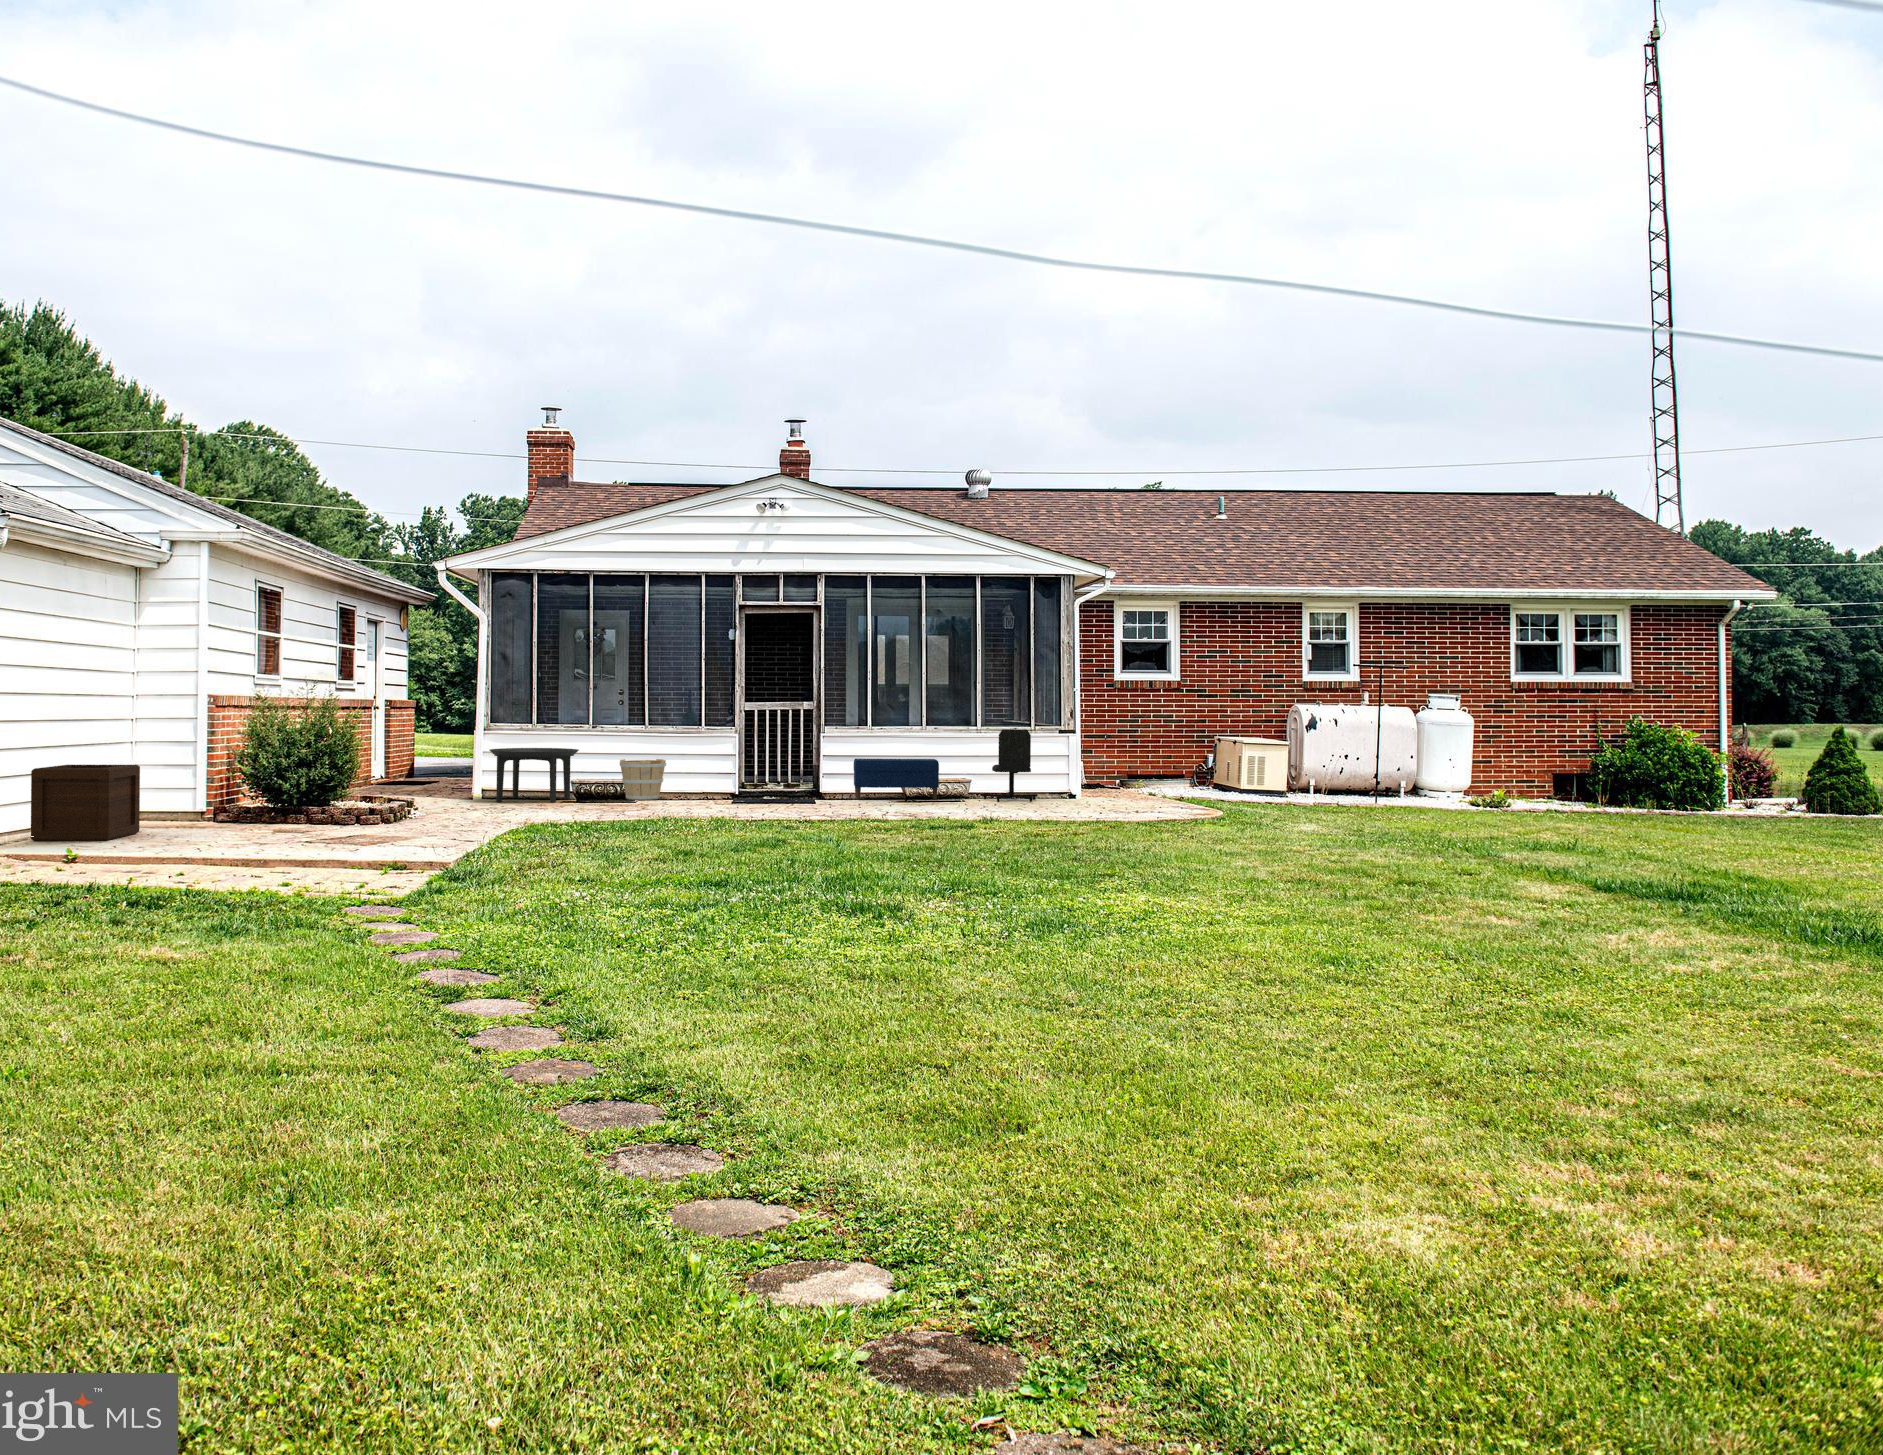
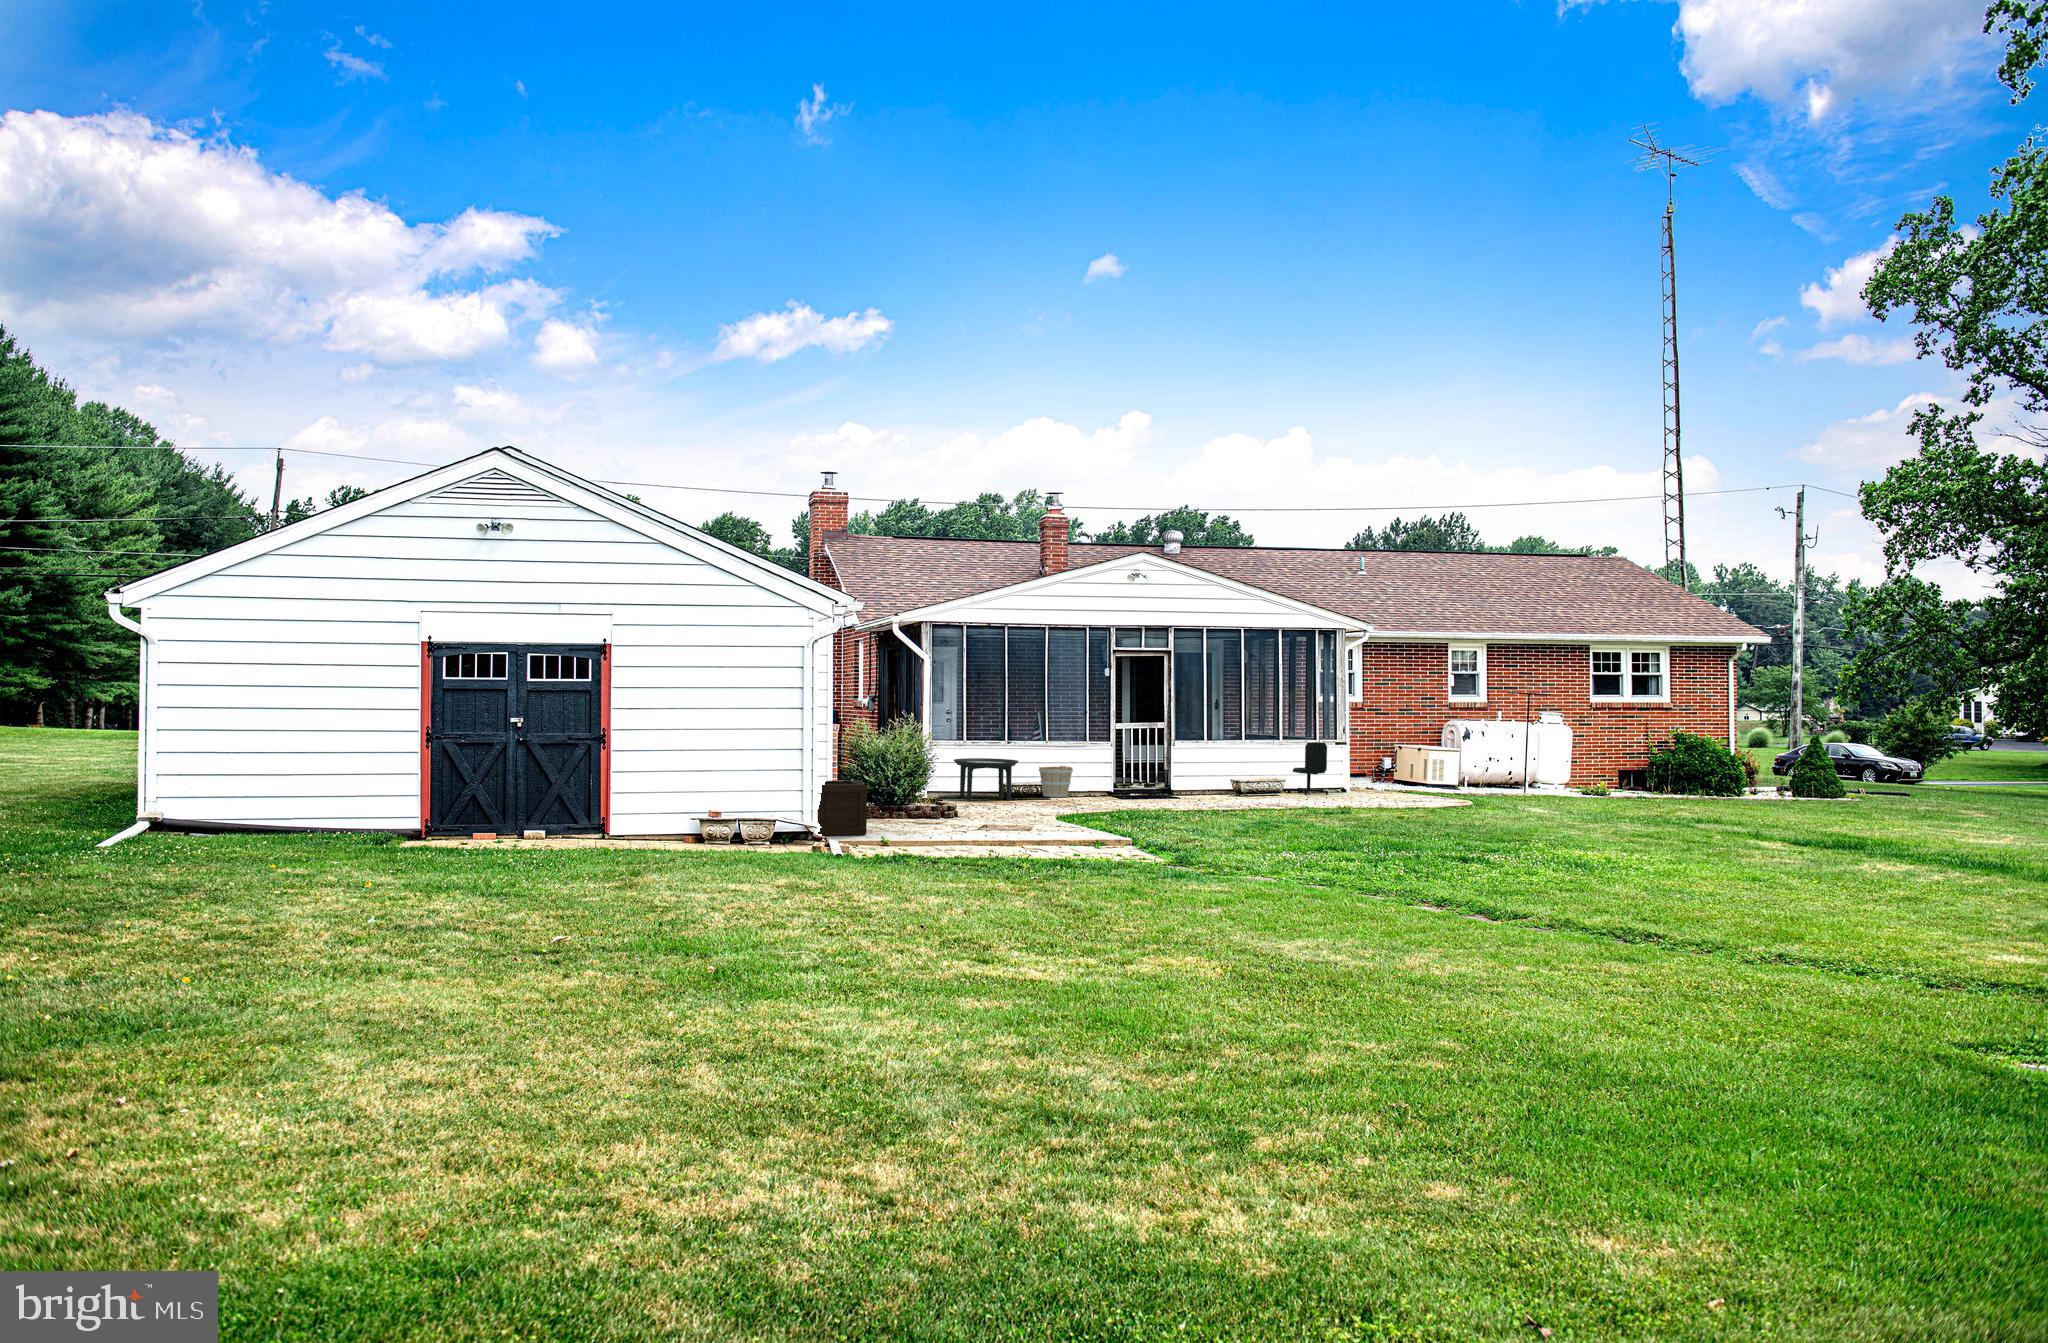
bench: present [854,759,939,800] -> none [1194,764,1262,795]

